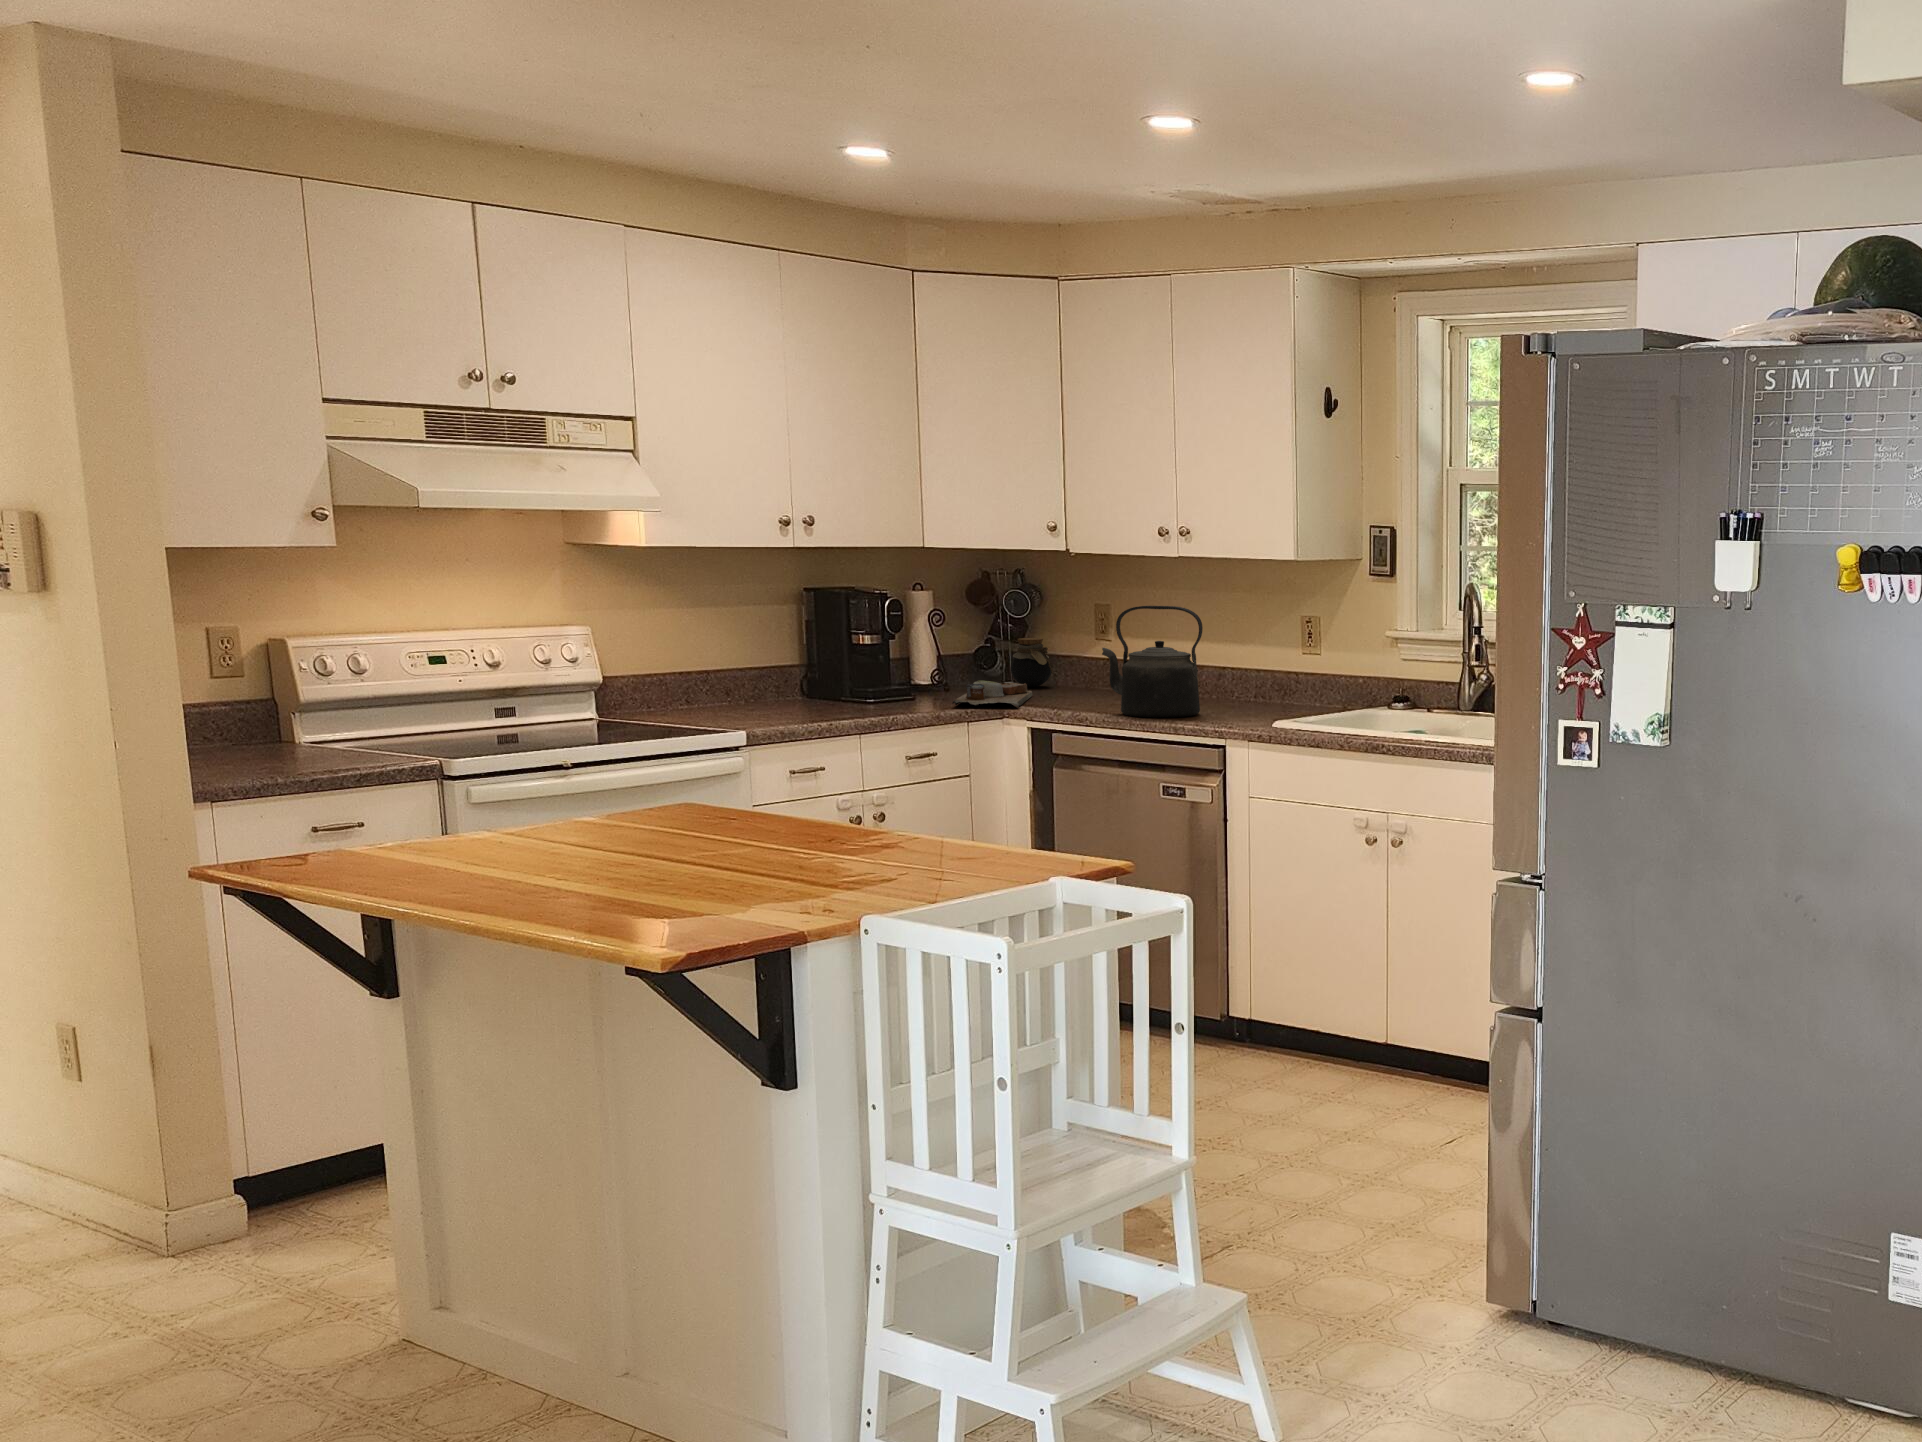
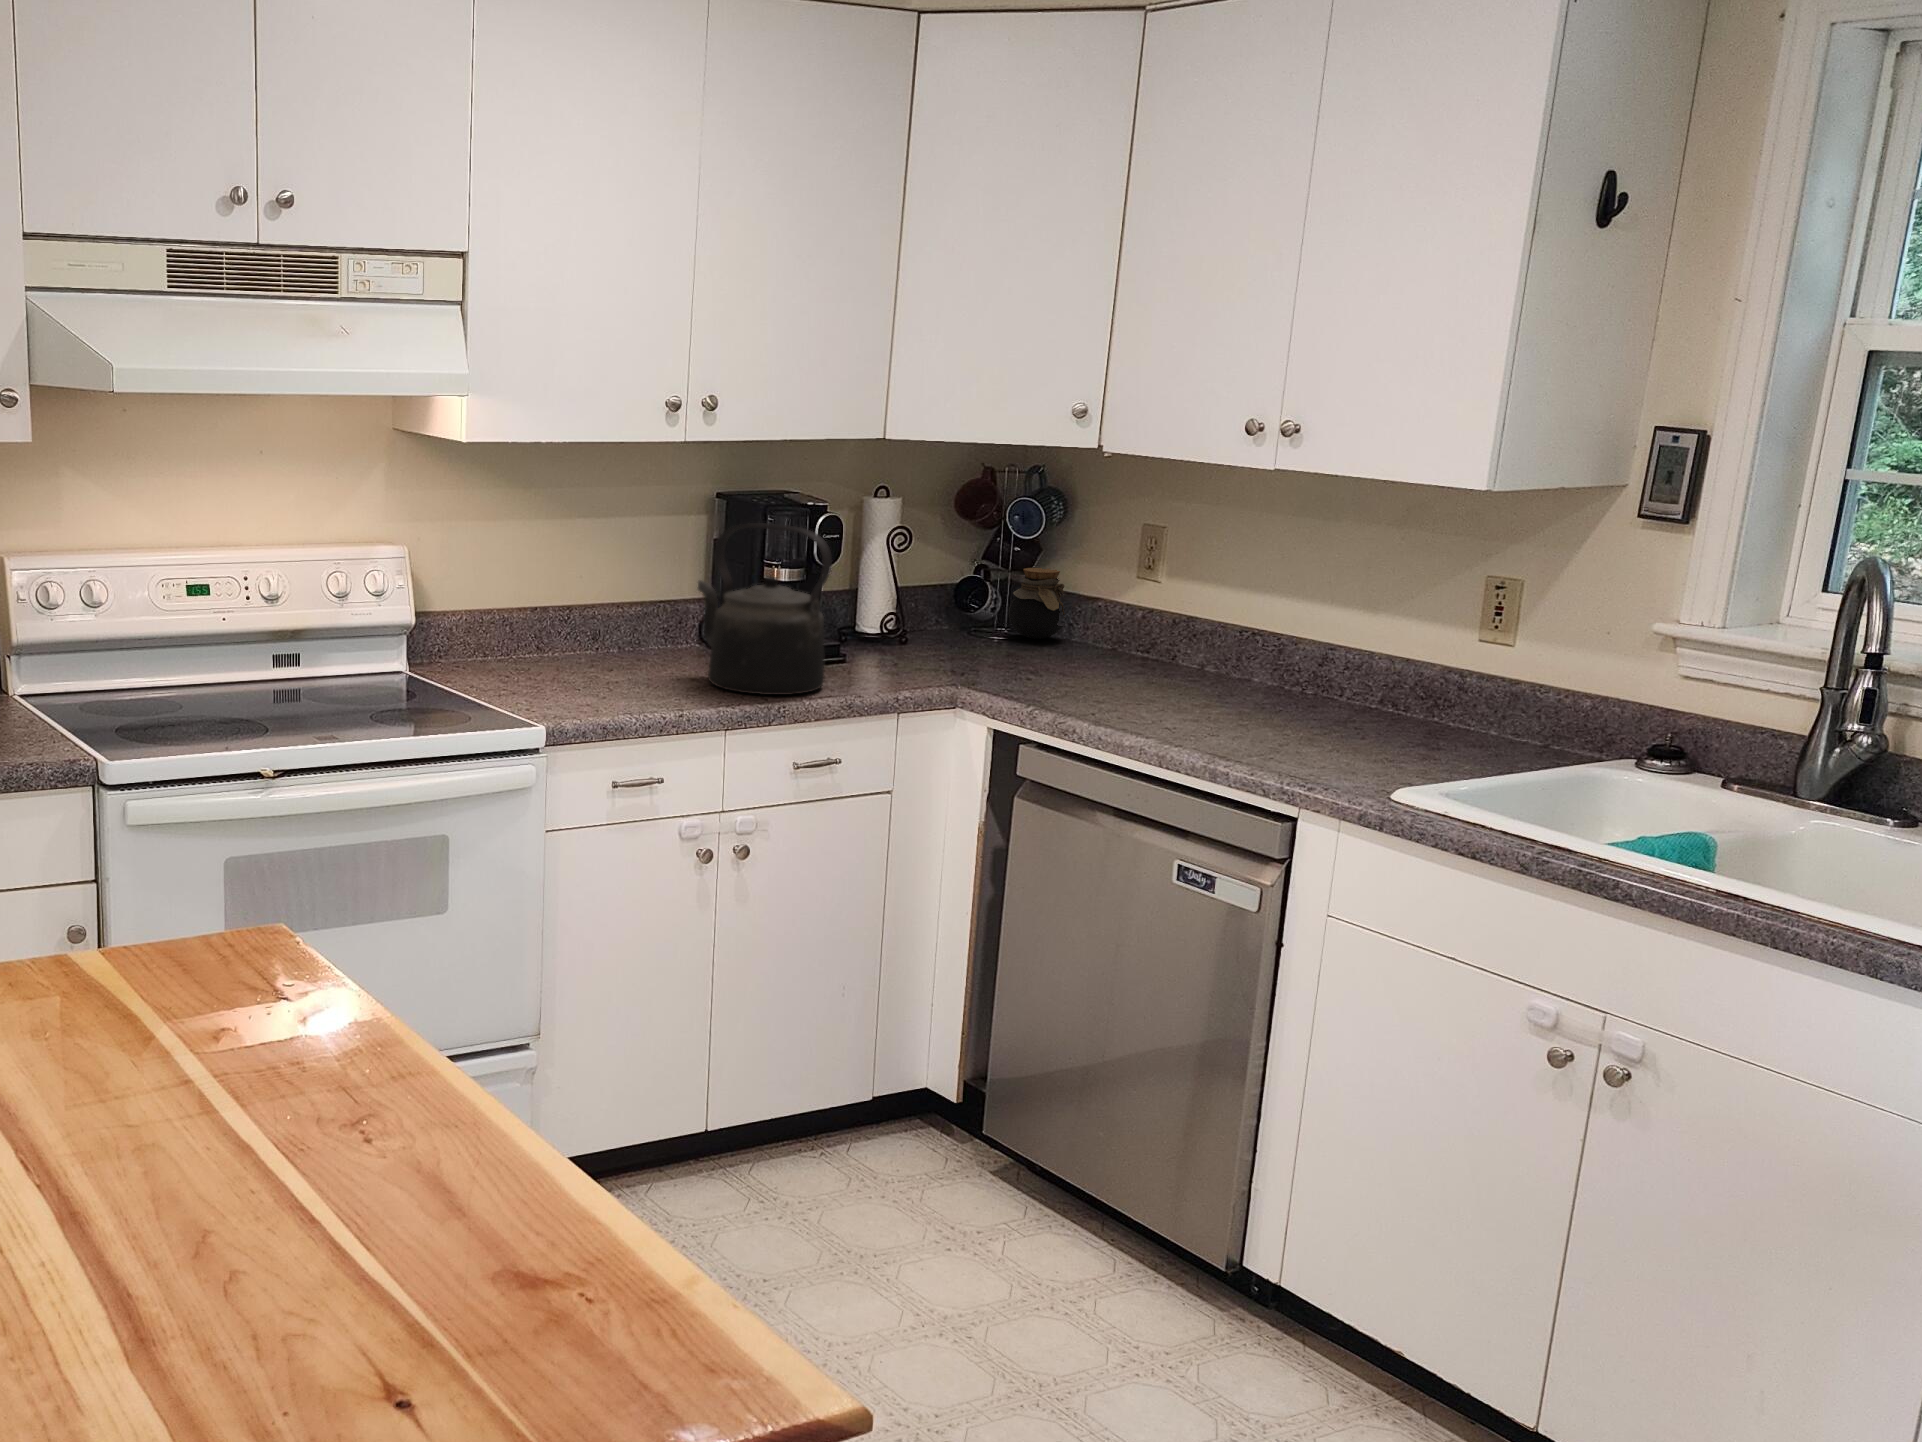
kettle: present [1102,606,1203,717] -> present [698,523,832,695]
cutting board: present [952,681,1032,708] -> none [884,637,1022,694]

